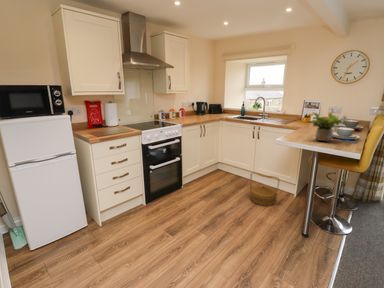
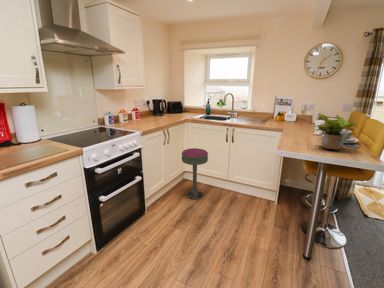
bar stool: none [214,142,236,184] -> present [182,148,208,199]
basket: present [250,172,279,206] -> none [231,184,265,224]

